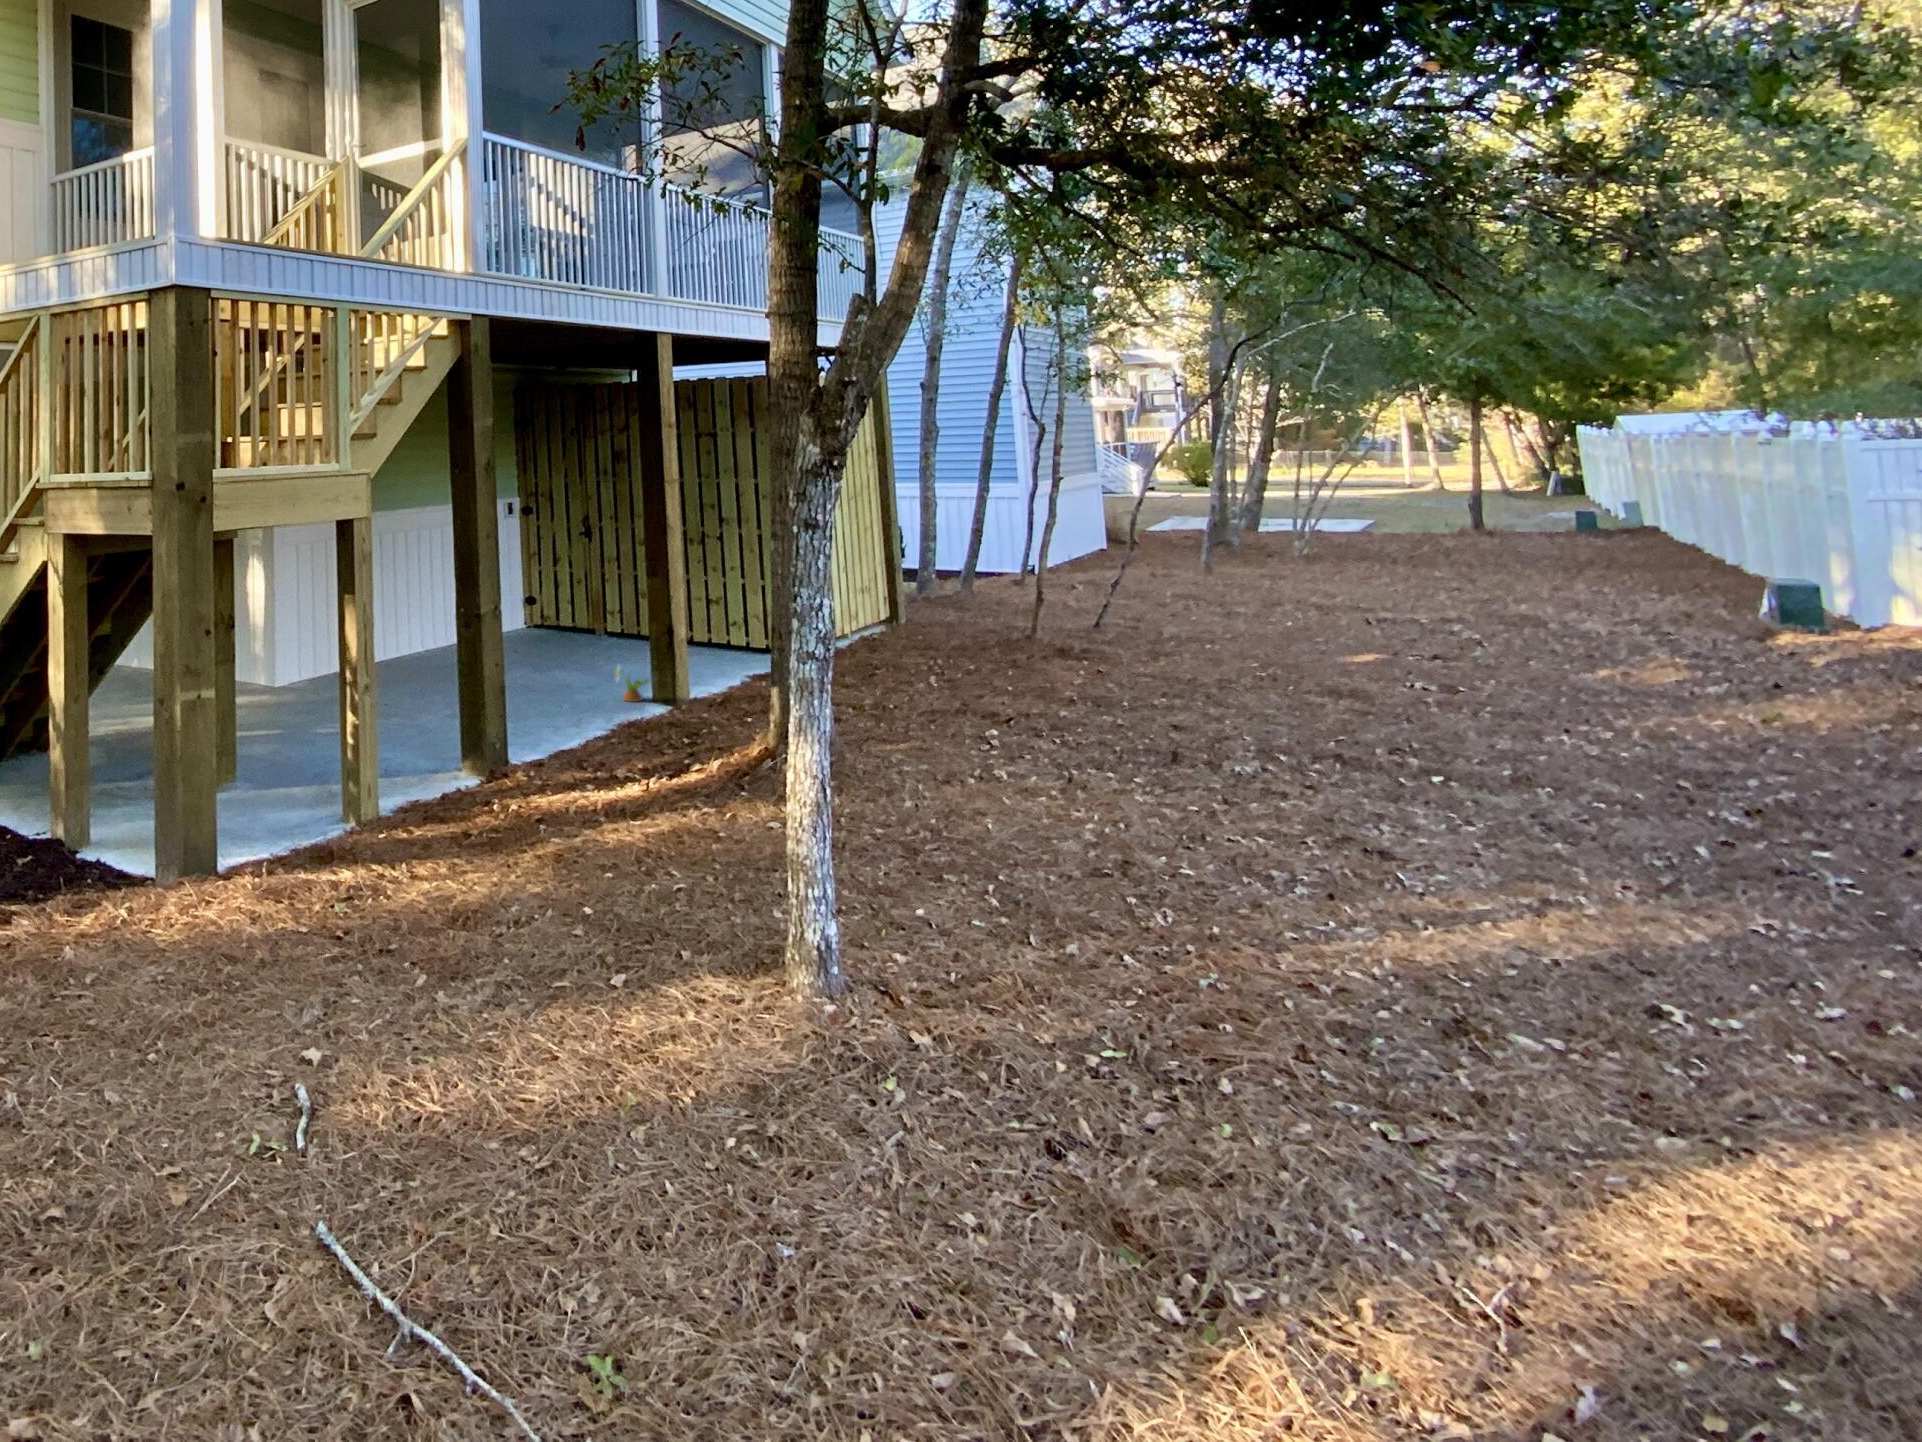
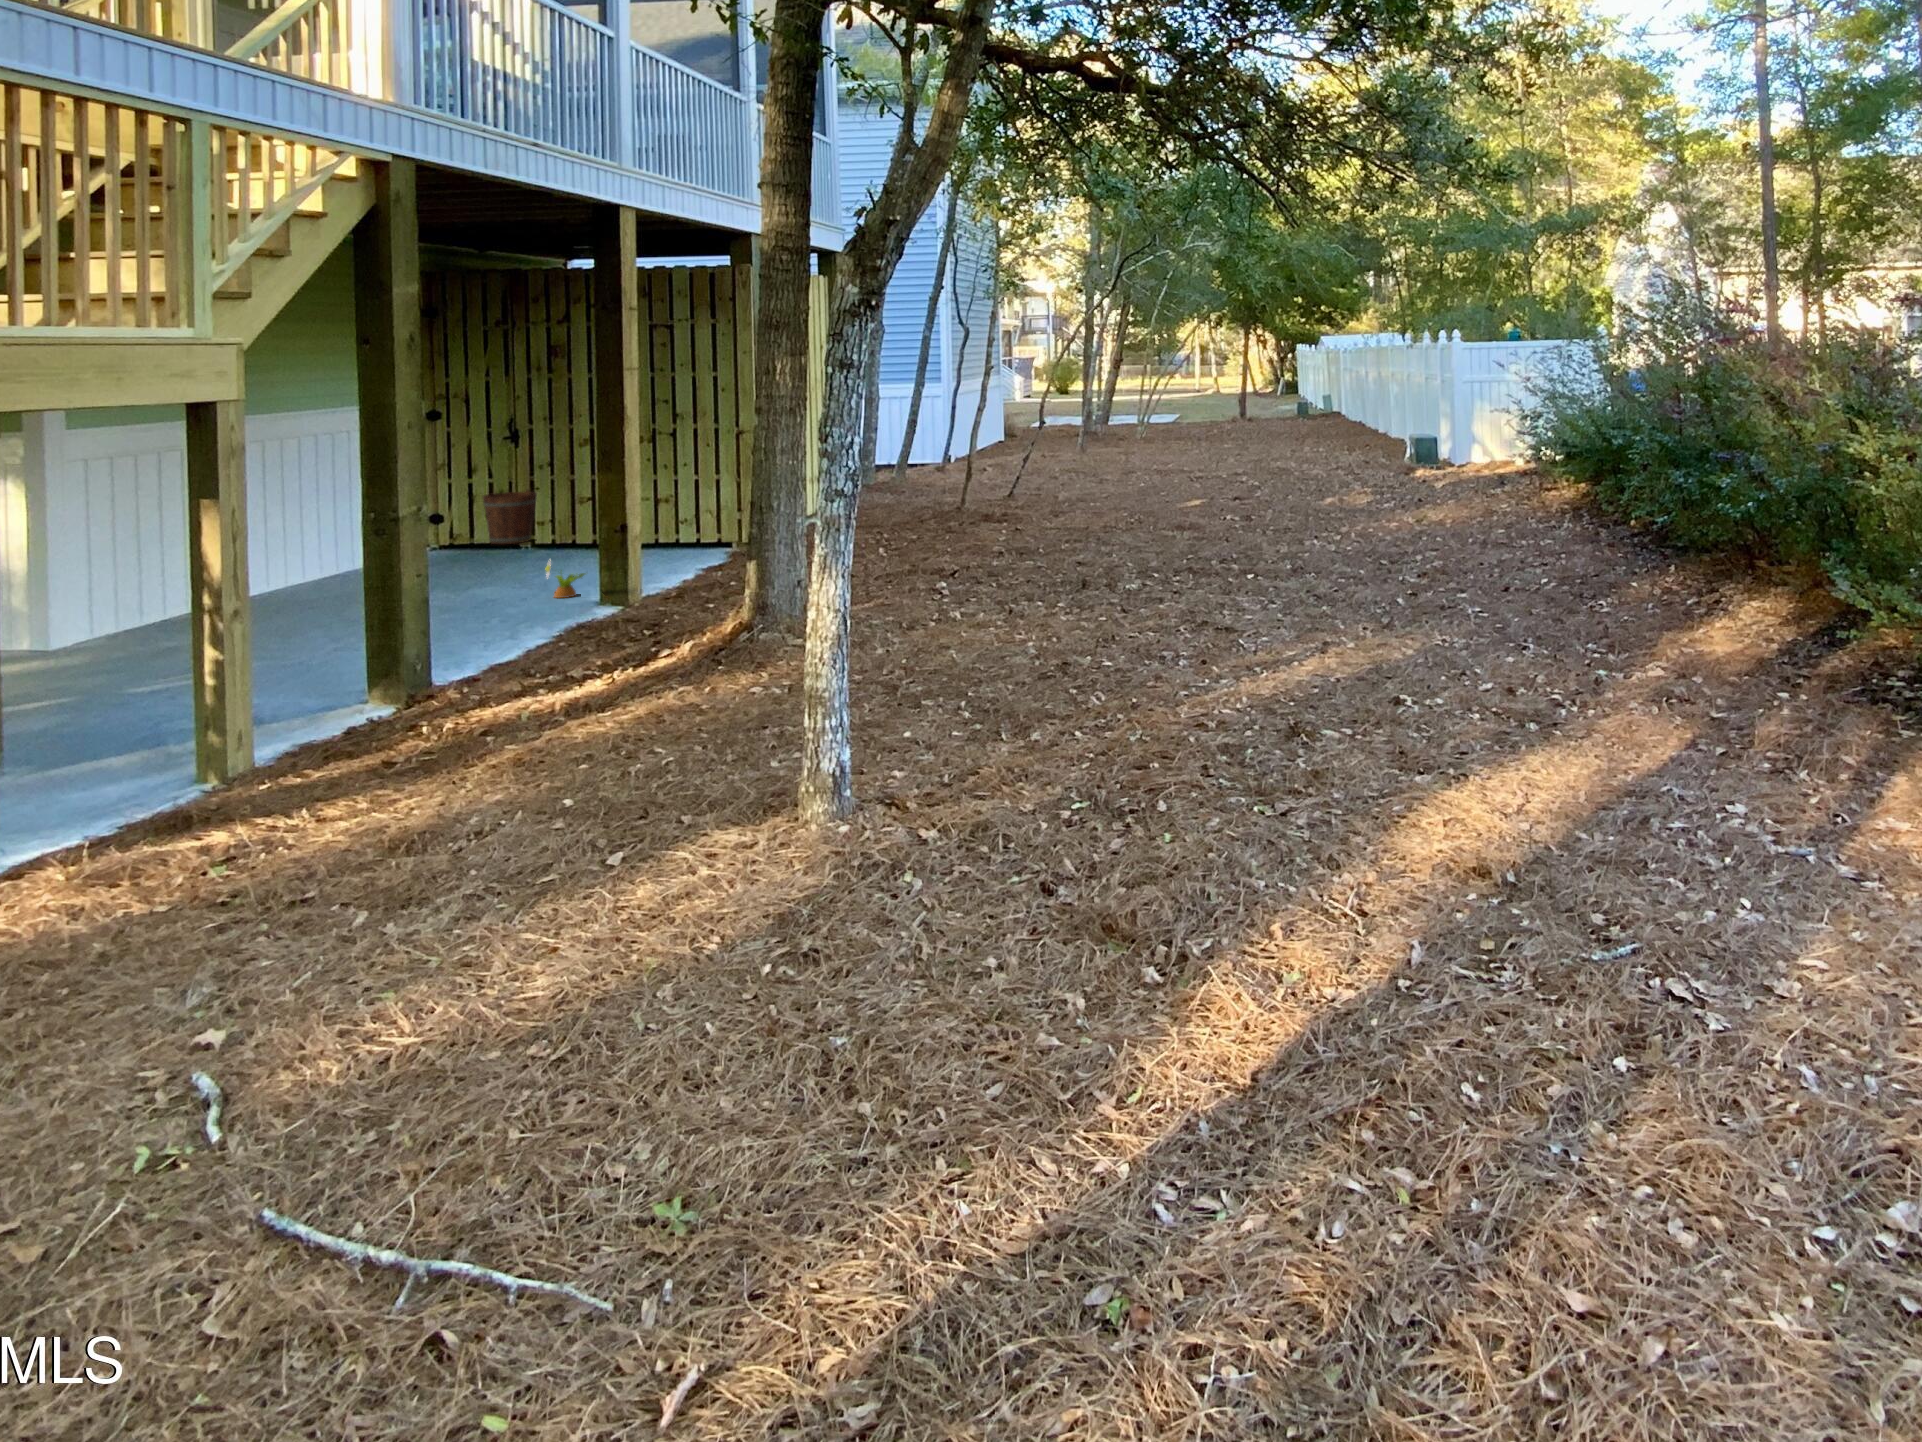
bucket: none [575,589,620,639] -> present [483,490,537,544]

